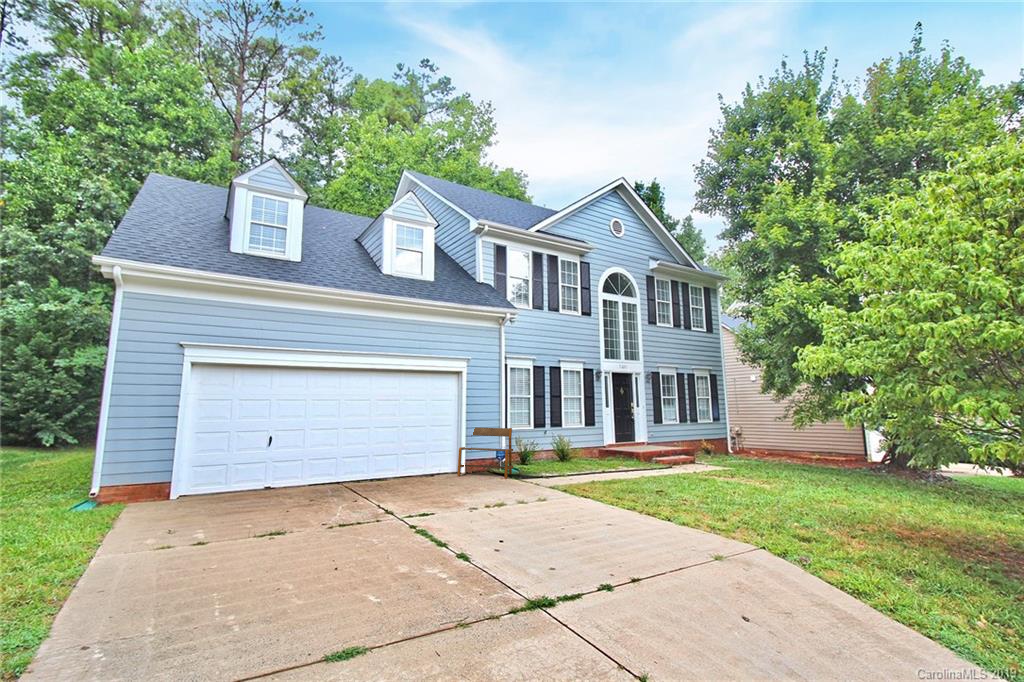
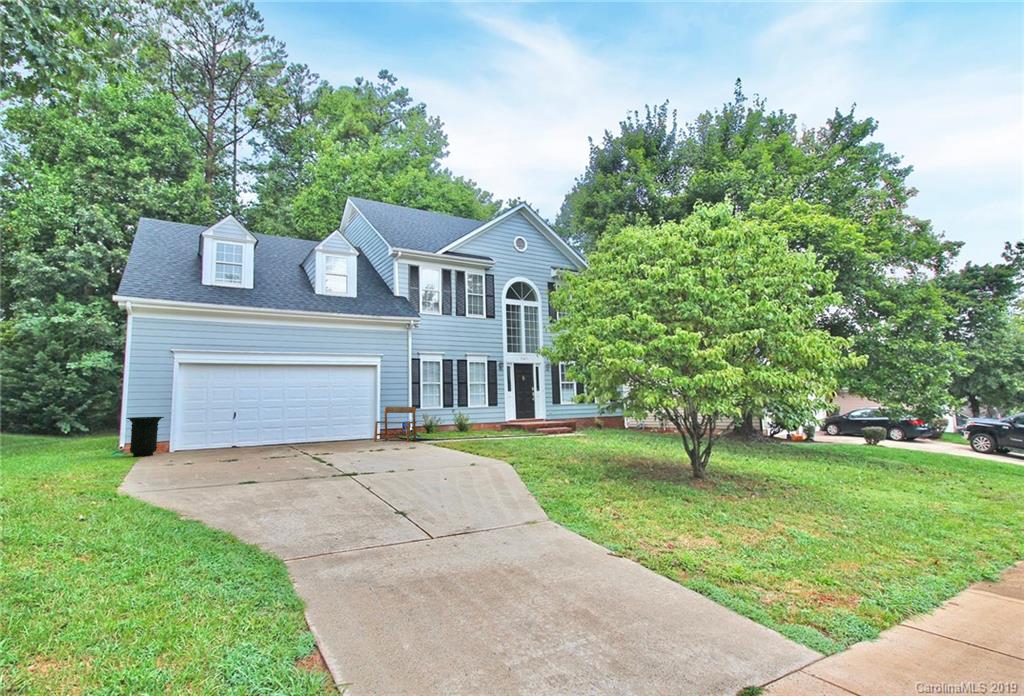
trash can: none [105,441,166,507] -> present [126,417,164,457]

